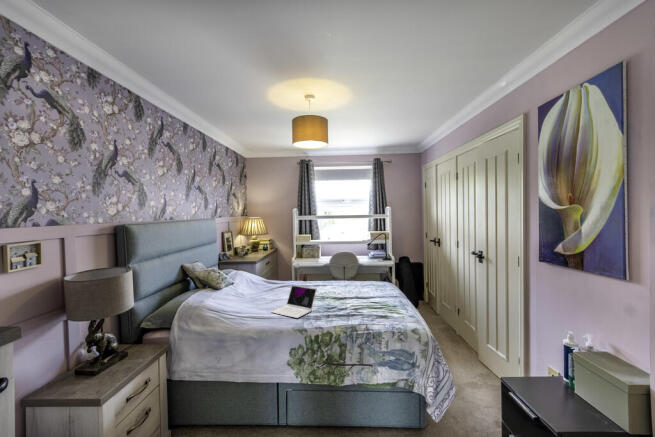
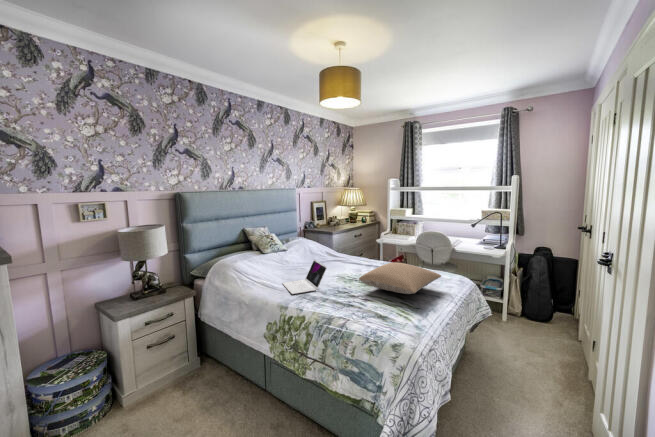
pillow: none [342,277,394,300] -> present [359,262,441,294]

